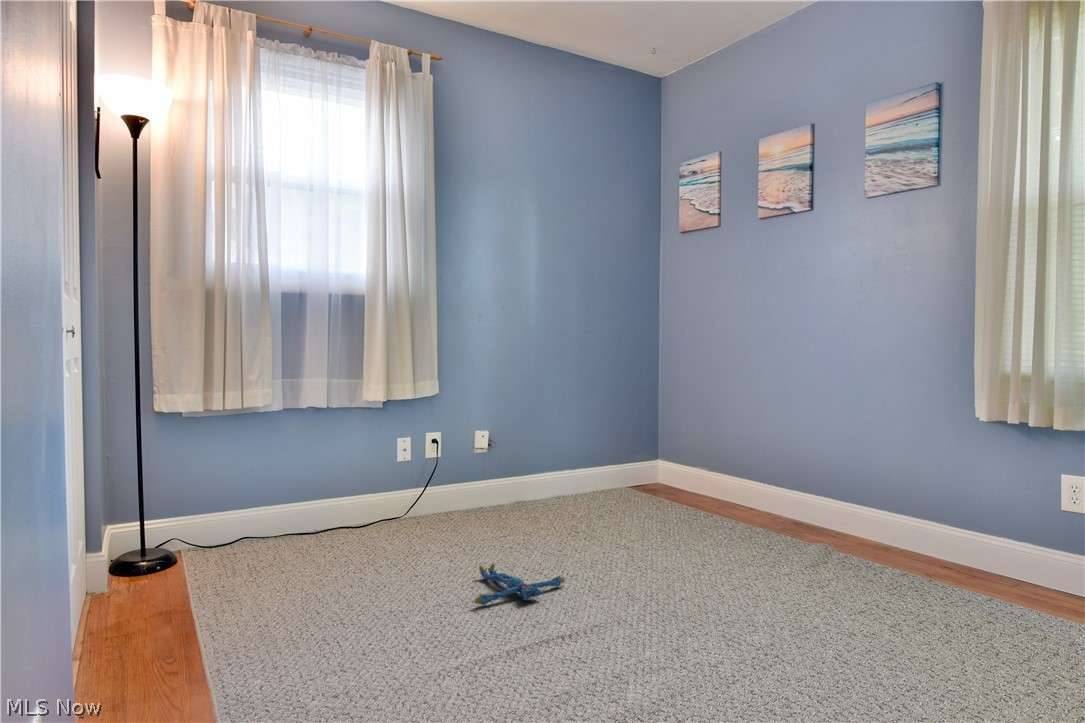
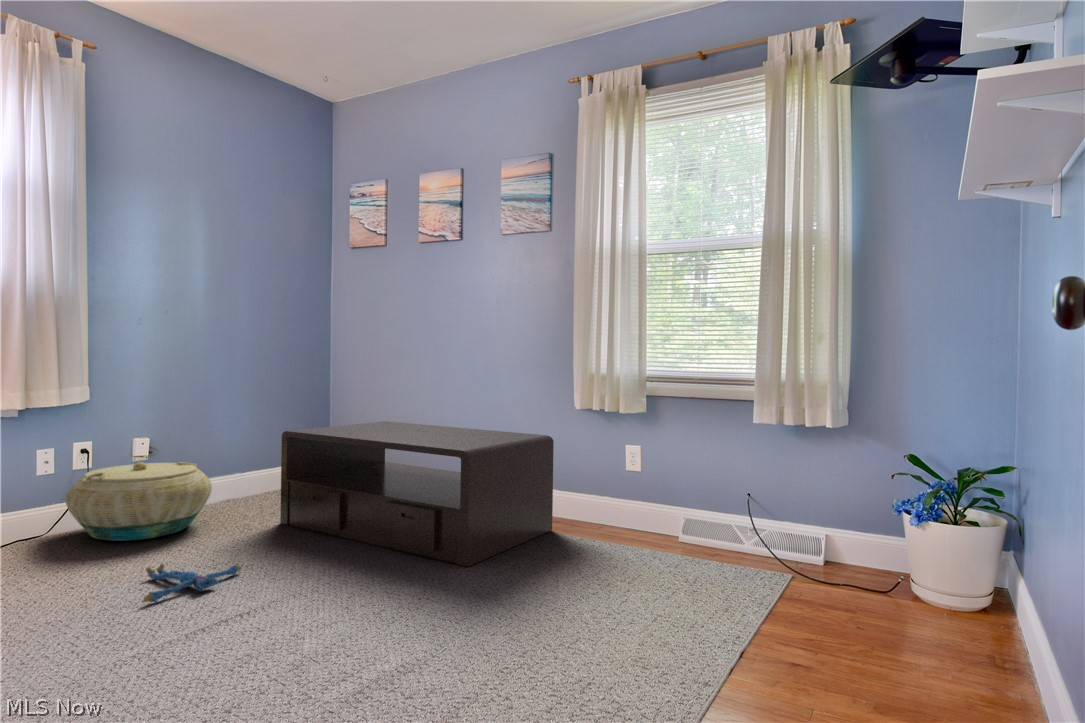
coffee table: none [605,427,945,623] -> present [280,421,554,566]
basket: none [420,457,540,533] -> present [66,462,212,541]

